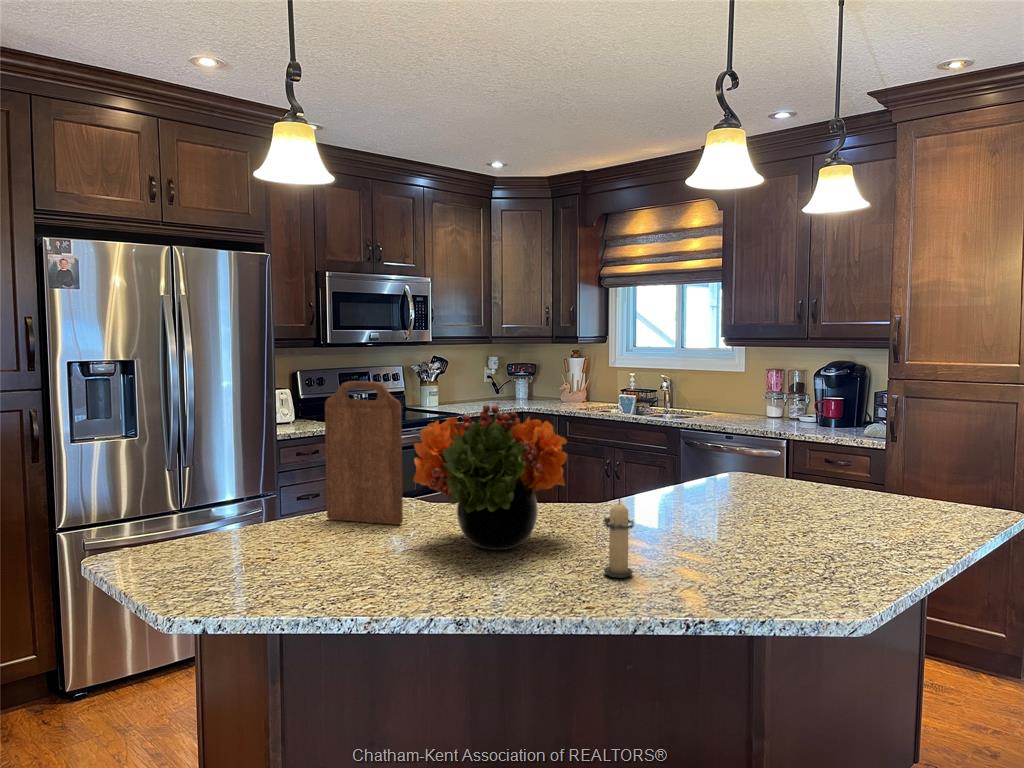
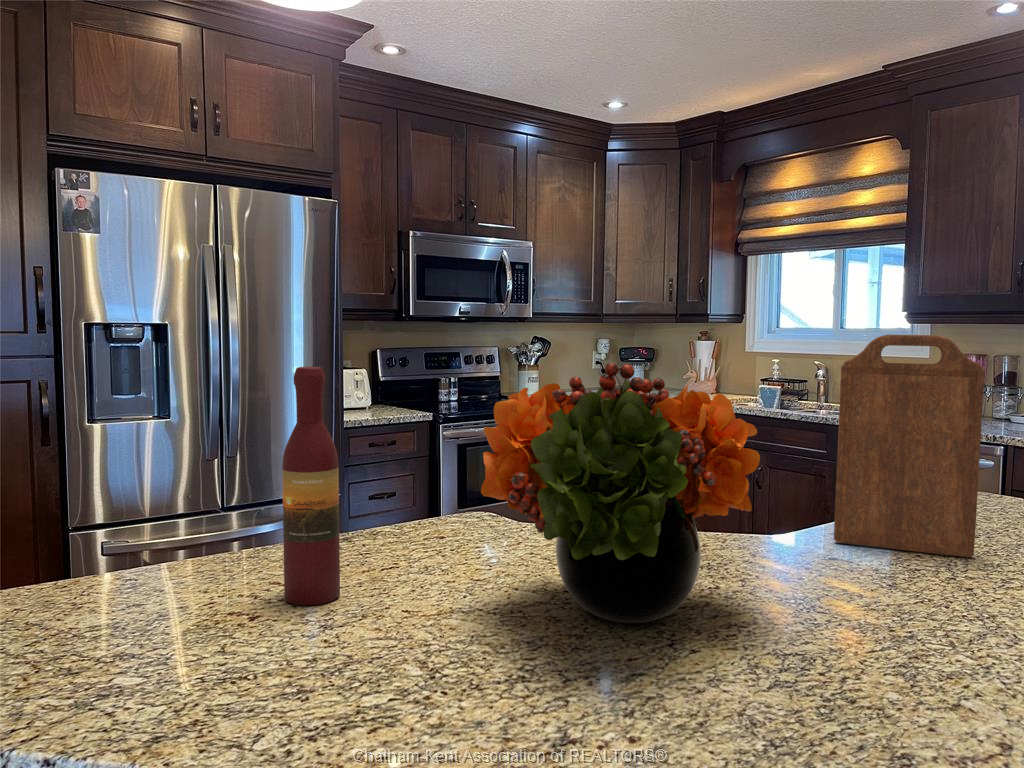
cutting board: present [325,381,403,525] -> present [834,335,985,558]
wine bottle: none [293,410,328,552] -> present [282,367,340,605]
candle: present [603,498,634,578] -> none [844,549,936,721]

